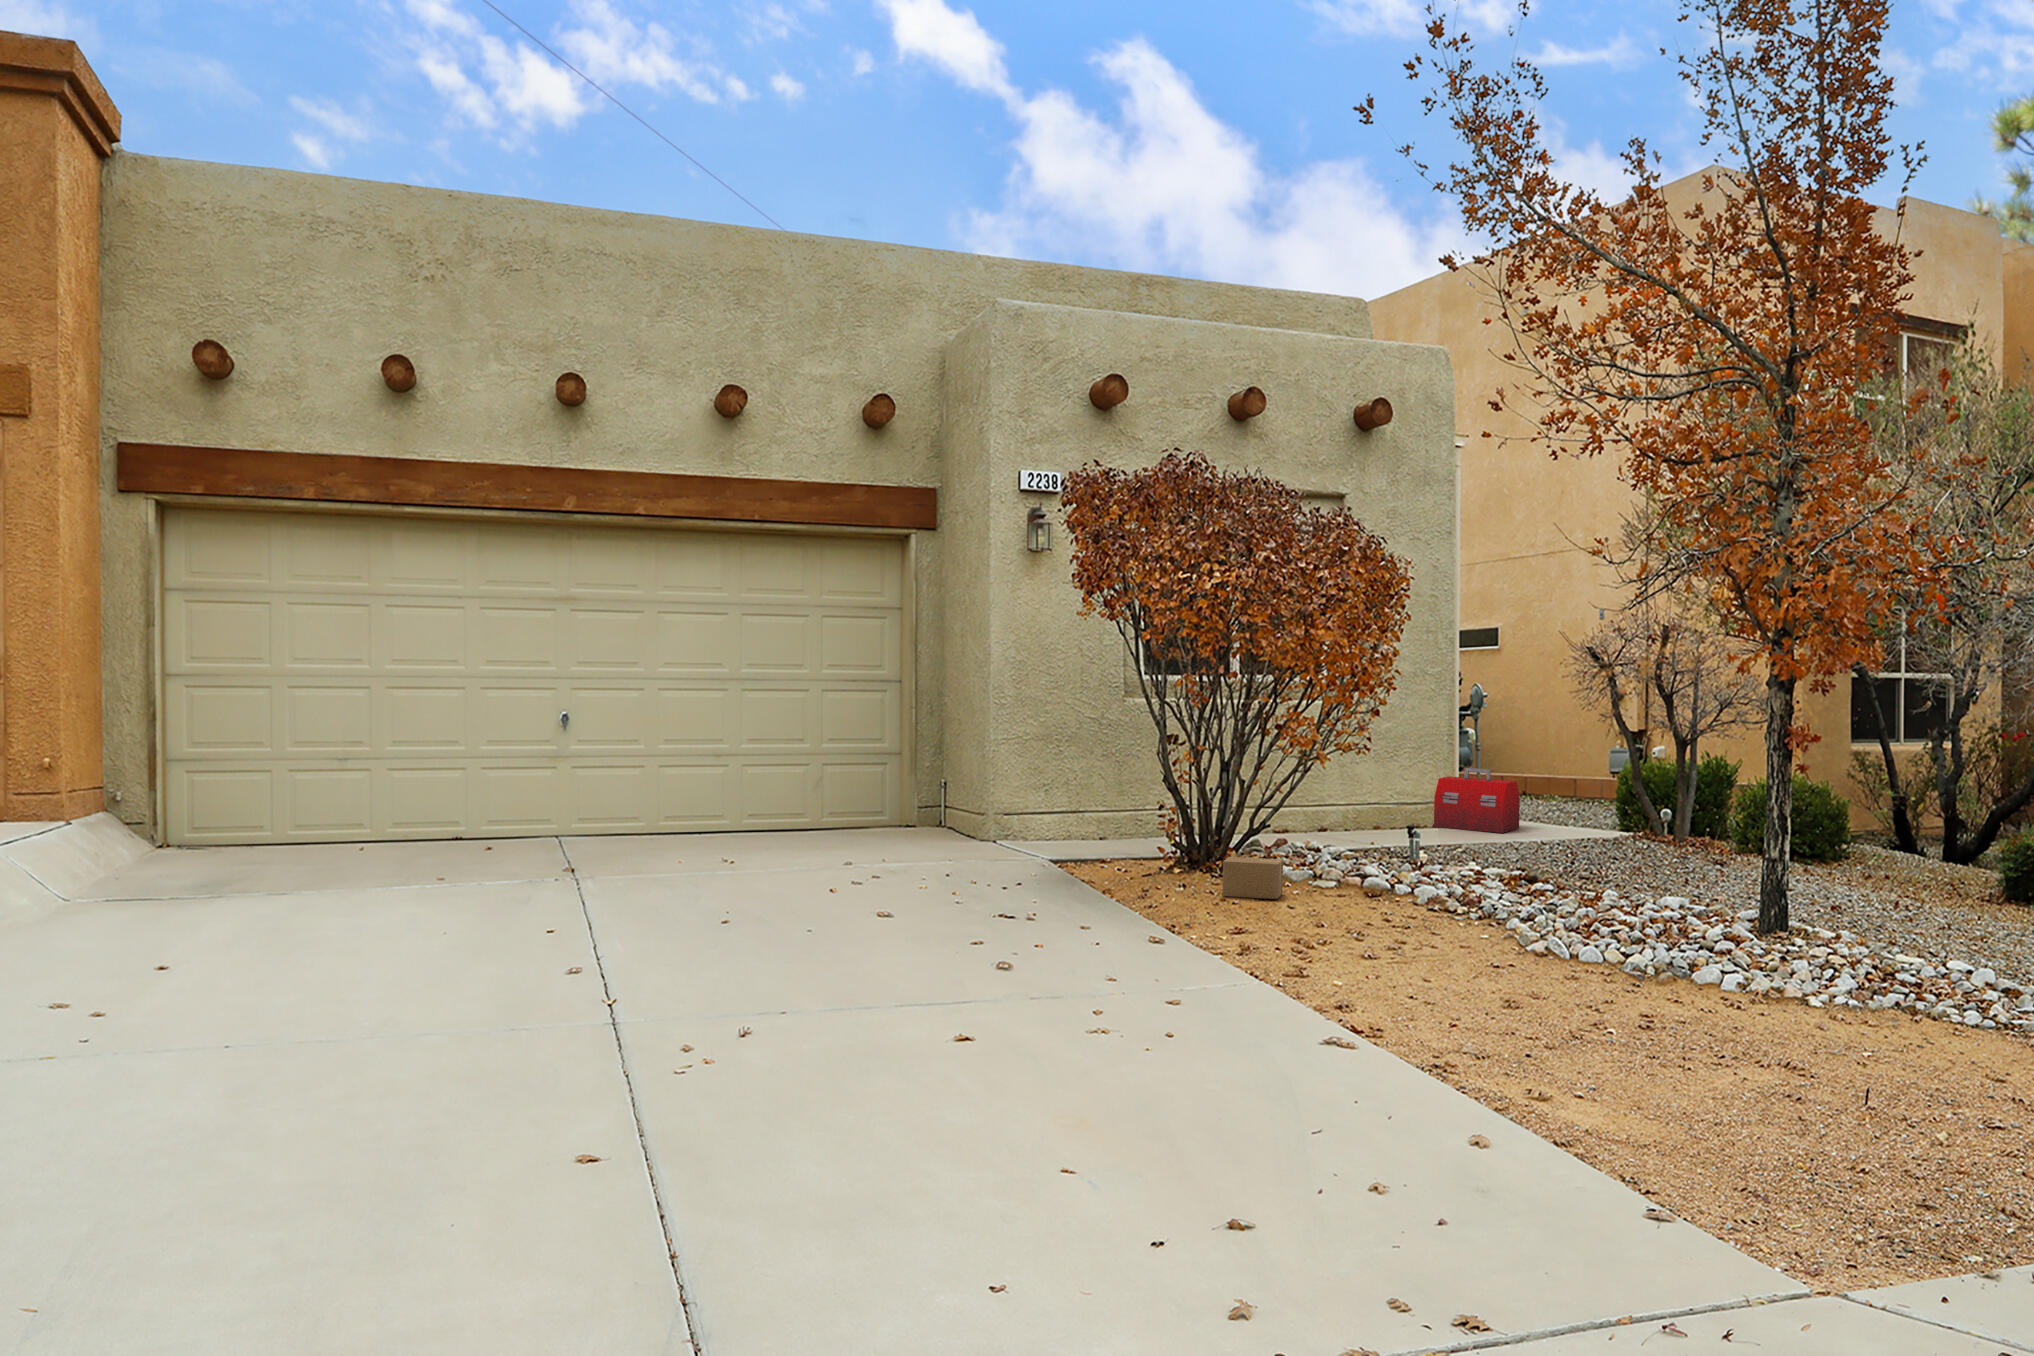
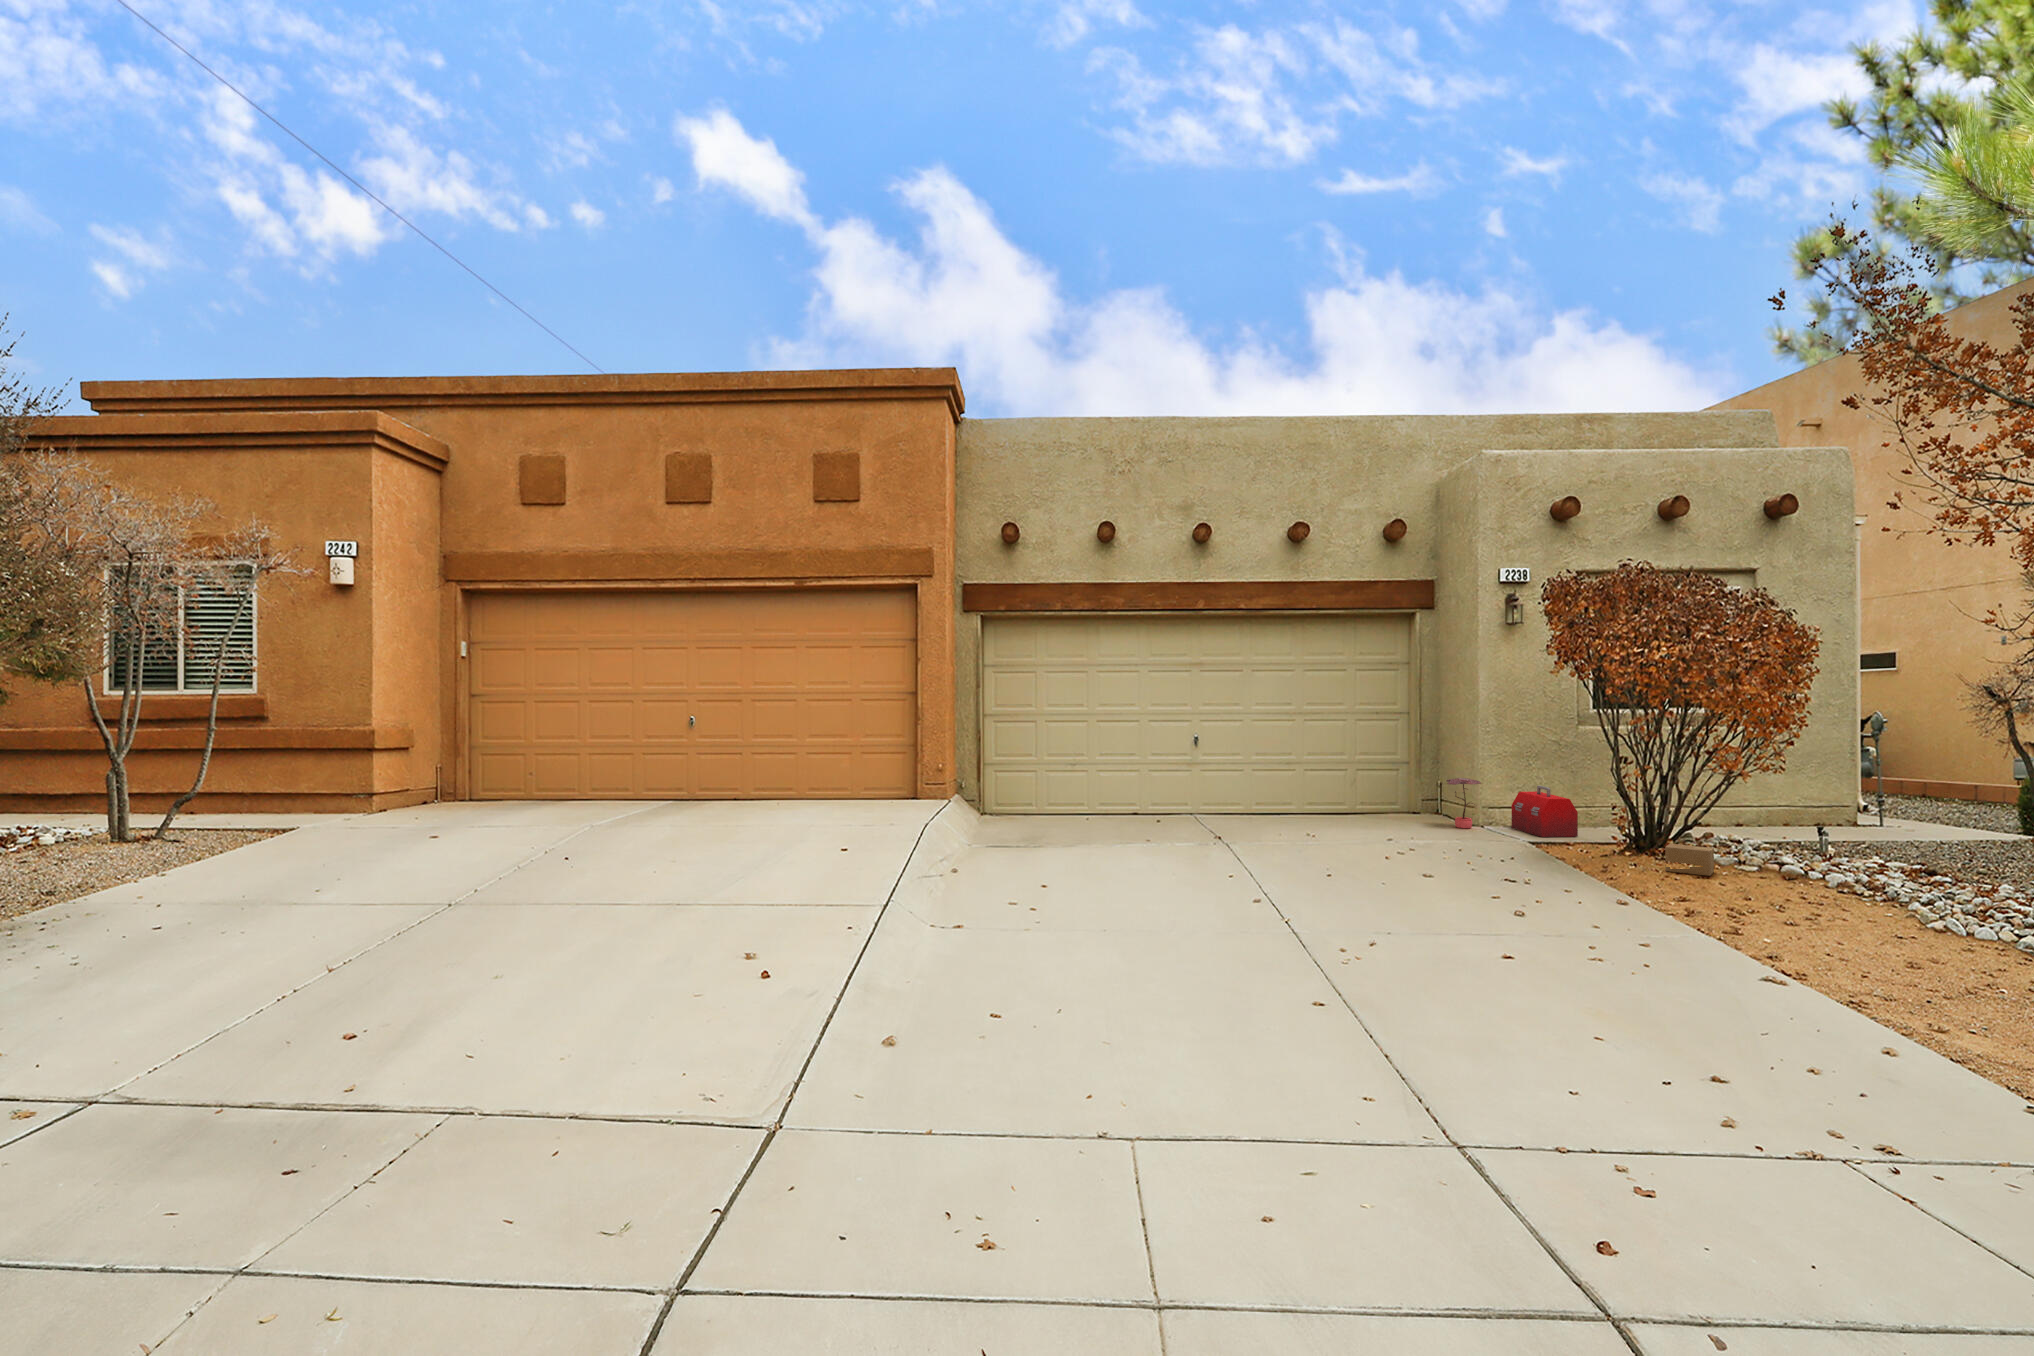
toolbox: present [1434,768,1520,833] -> present [1511,786,1578,837]
potted plant: none [941,775,989,850] -> present [1446,778,1481,828]

